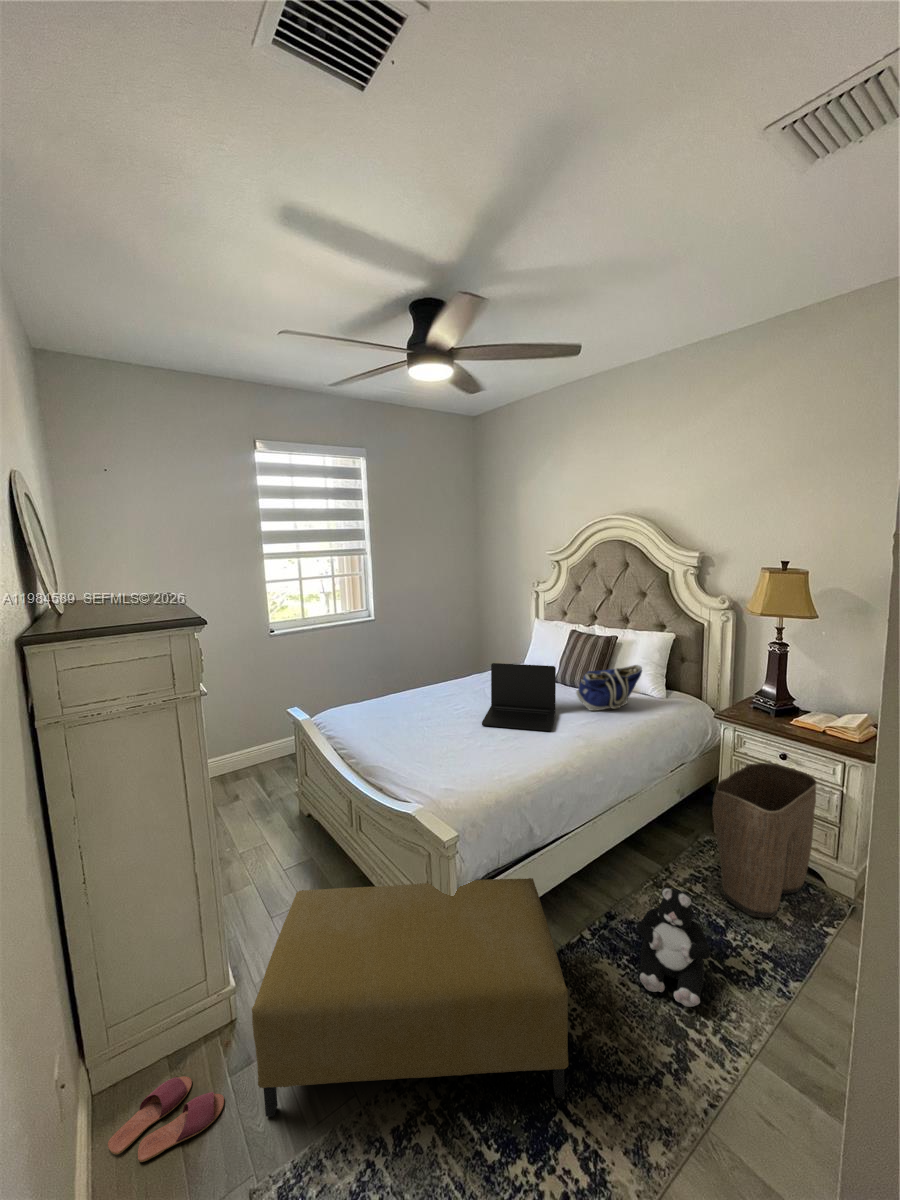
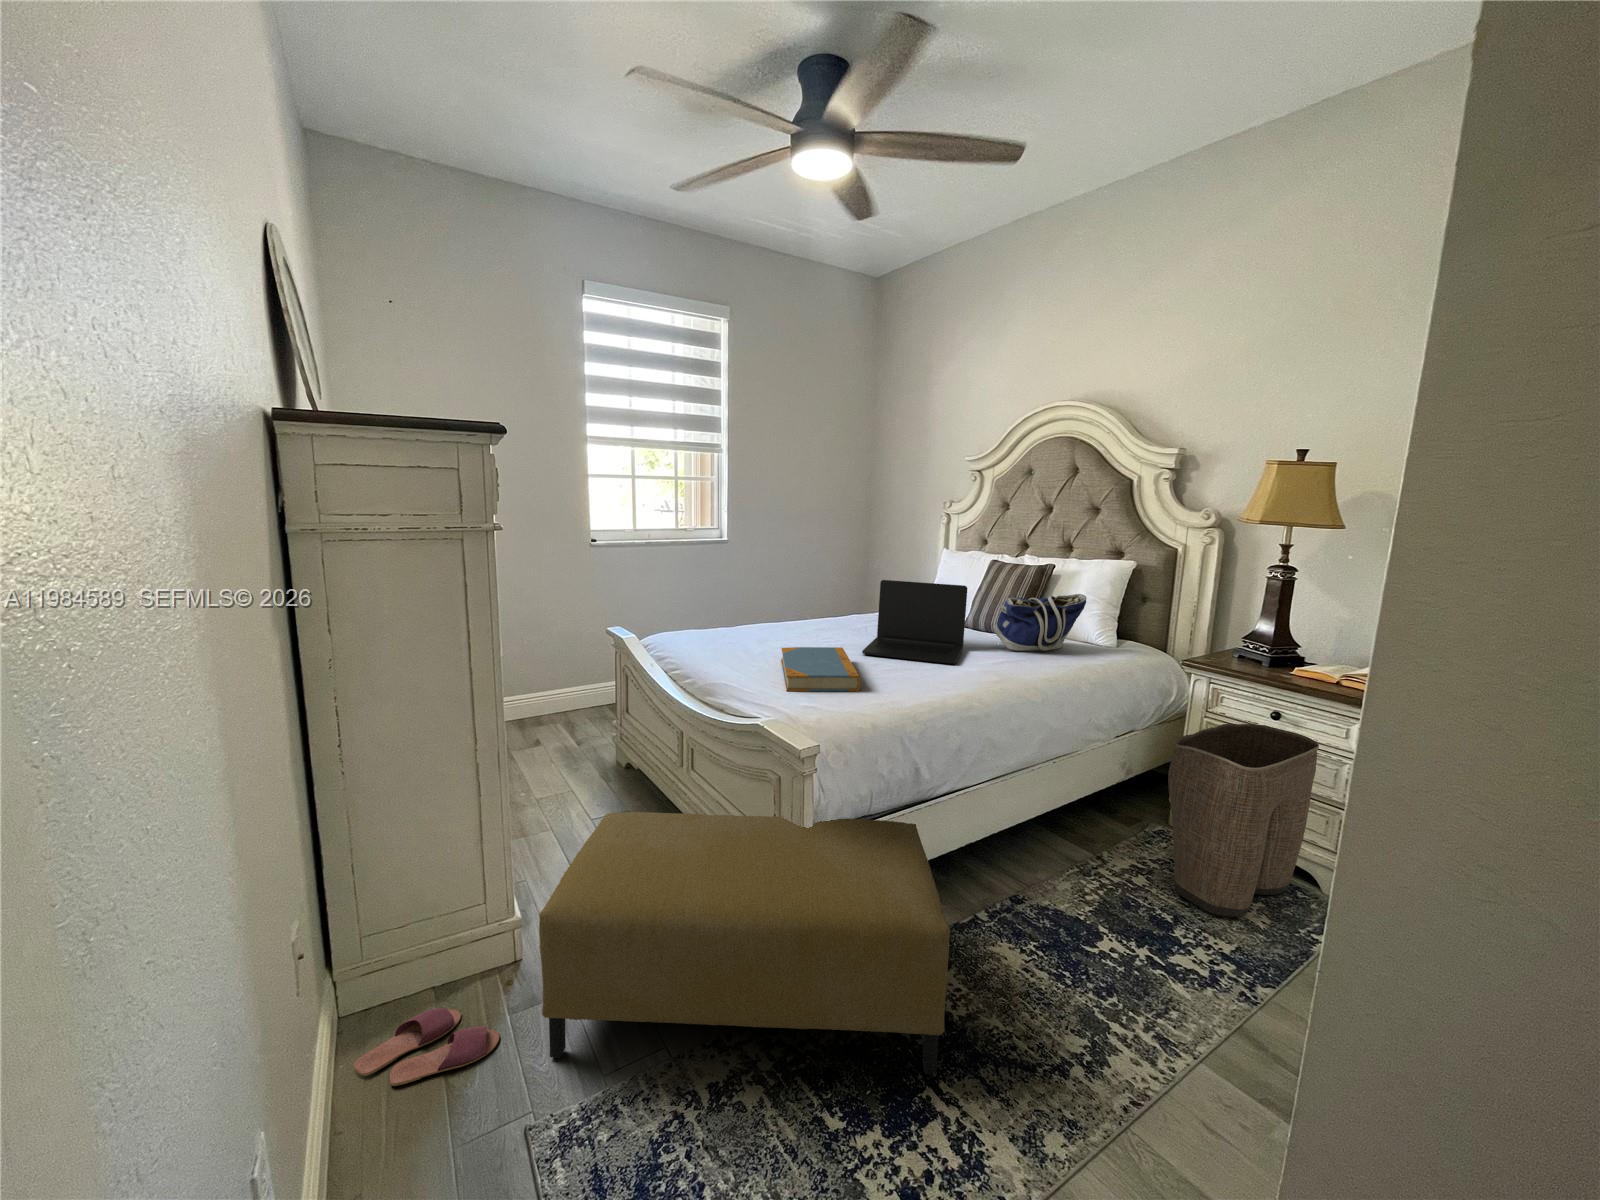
book: none [422,725,484,776] -> present [781,647,861,691]
plush toy: present [638,886,711,1007] -> none [1050,850,1150,997]

